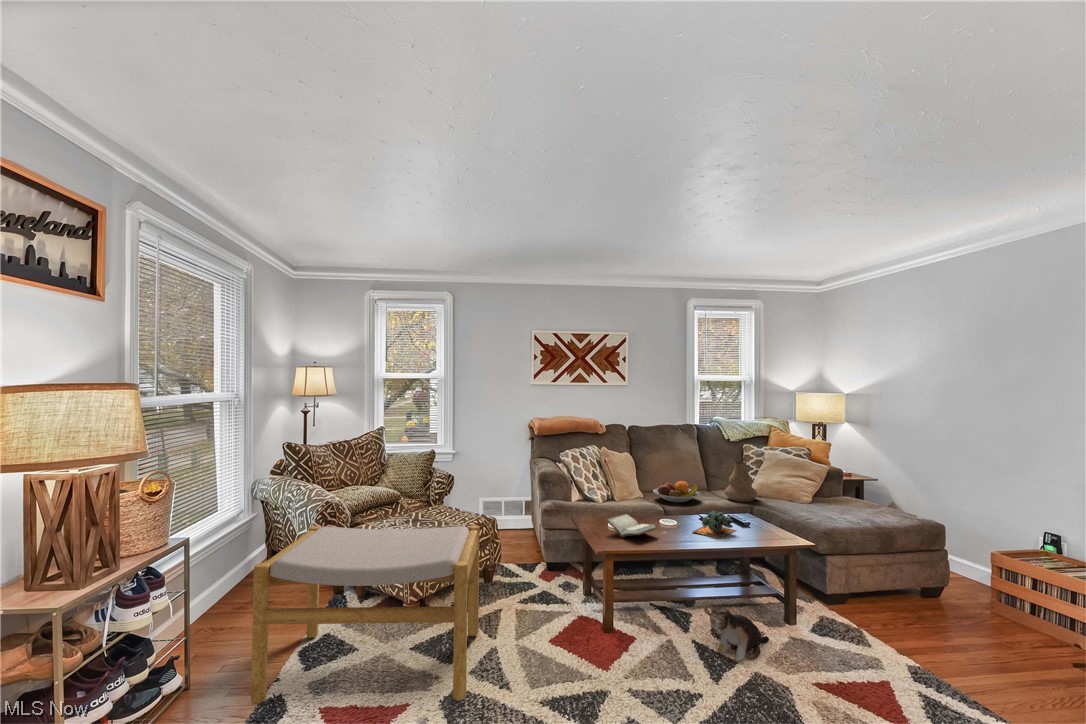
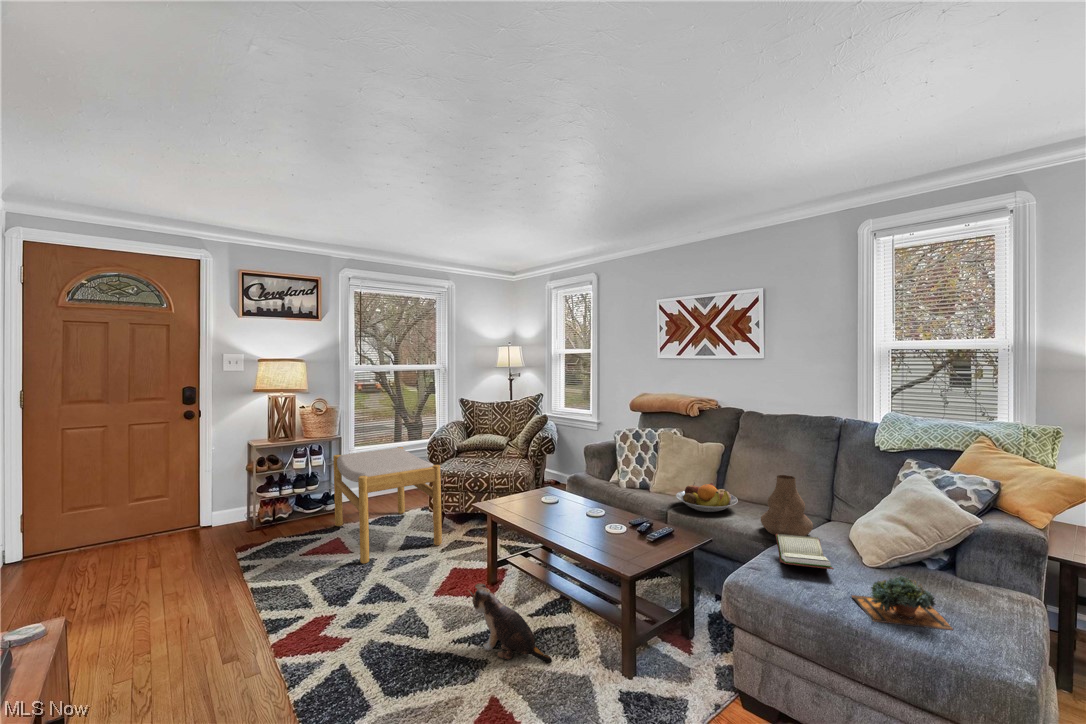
succulent plant: present [693,511,736,539] -> present [851,576,953,630]
book: present [606,514,657,537] -> present [776,534,834,569]

